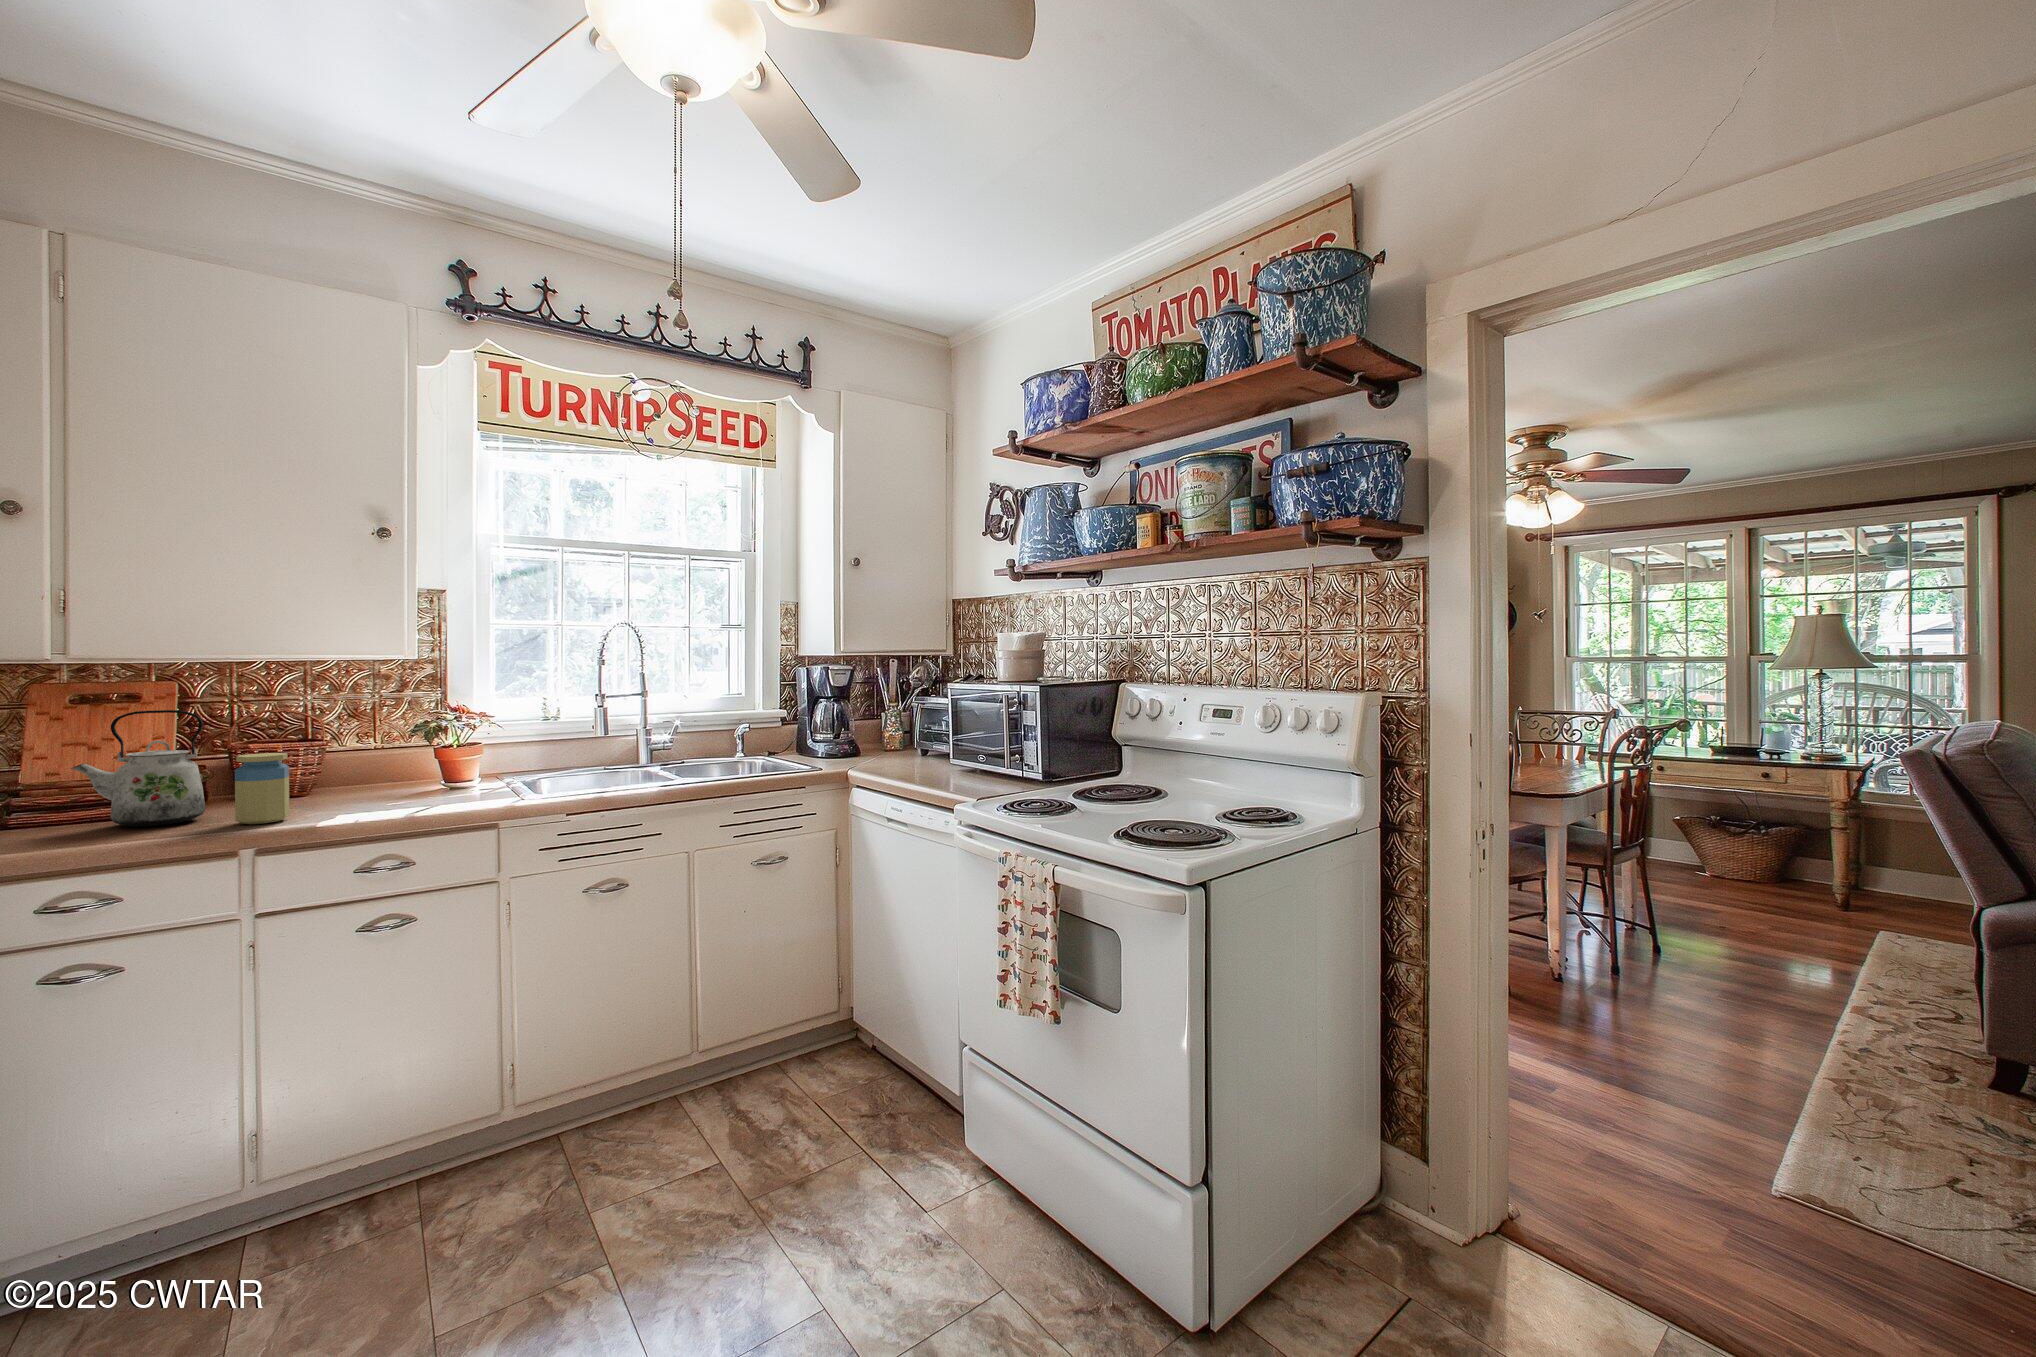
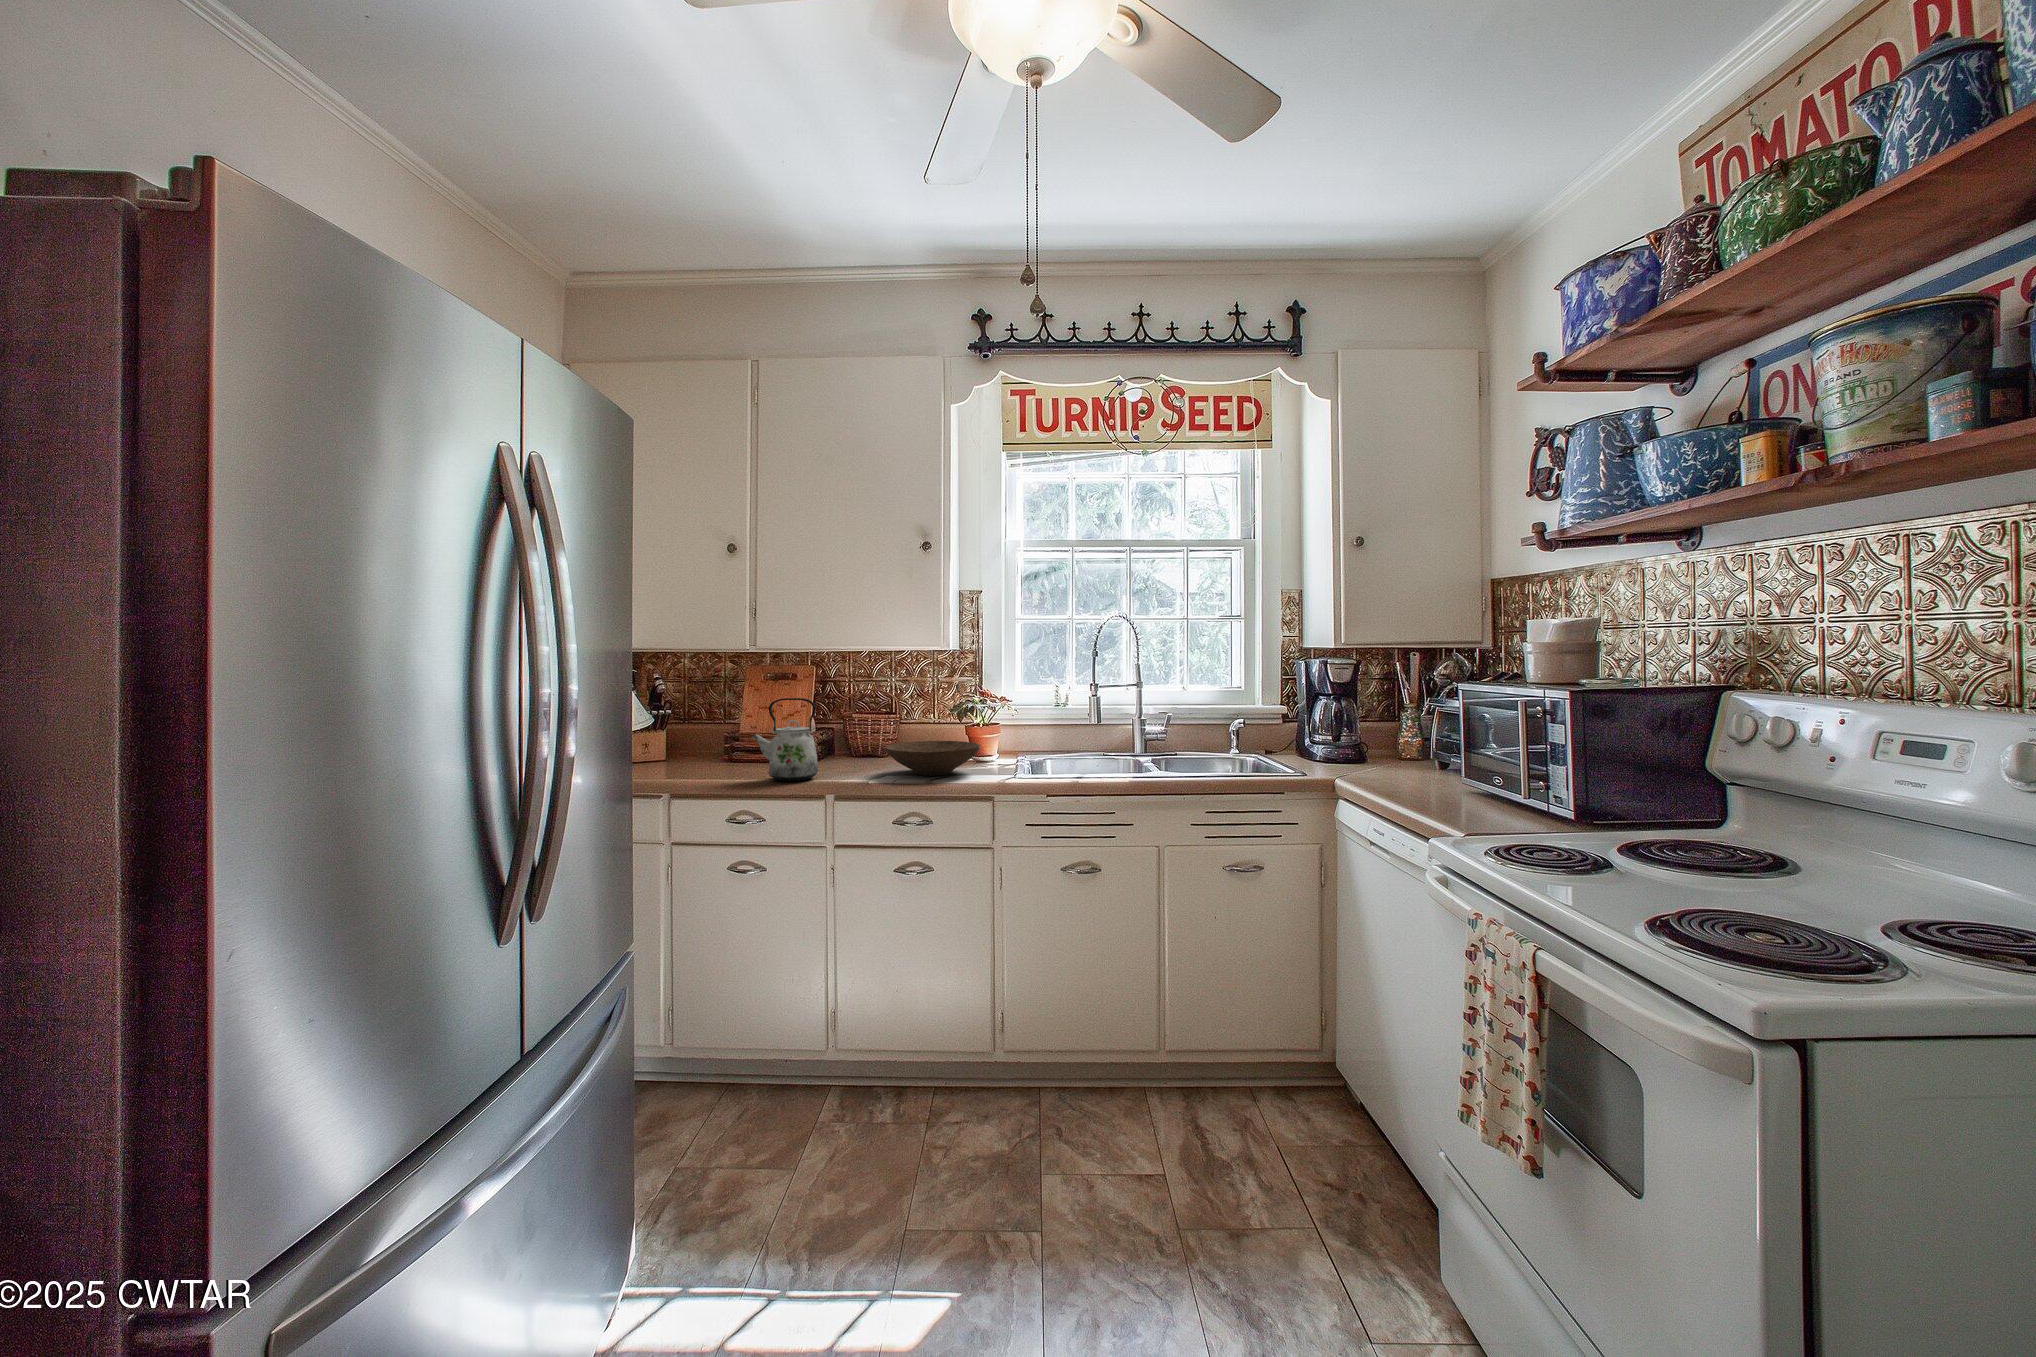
jar: present [235,753,290,824] -> none [827,733,860,786]
wooden bowl: none [320,759,462,802] -> present [886,741,980,776]

